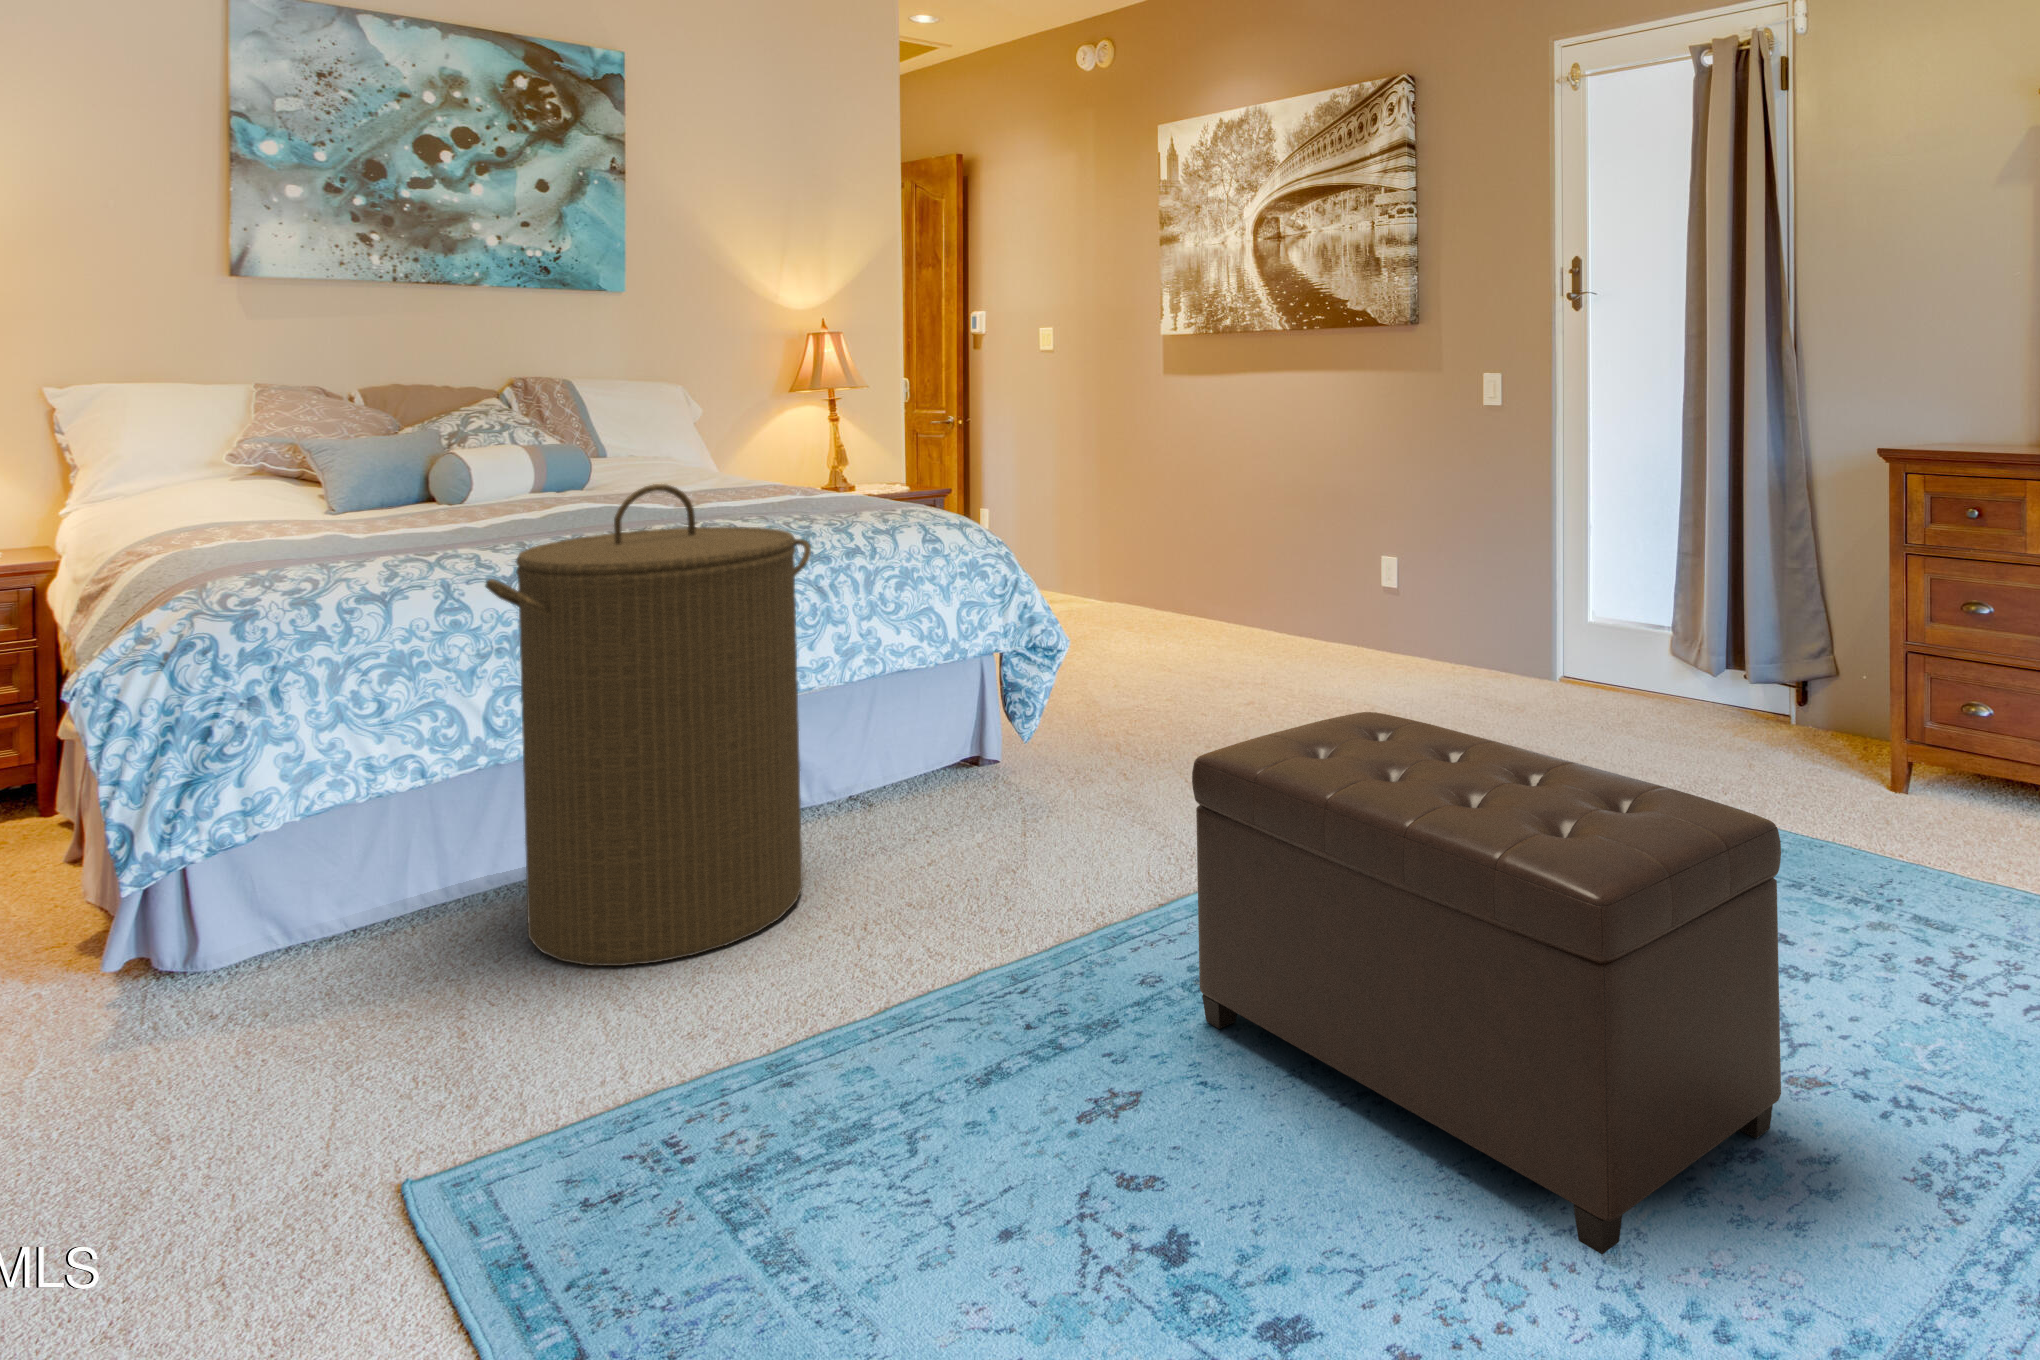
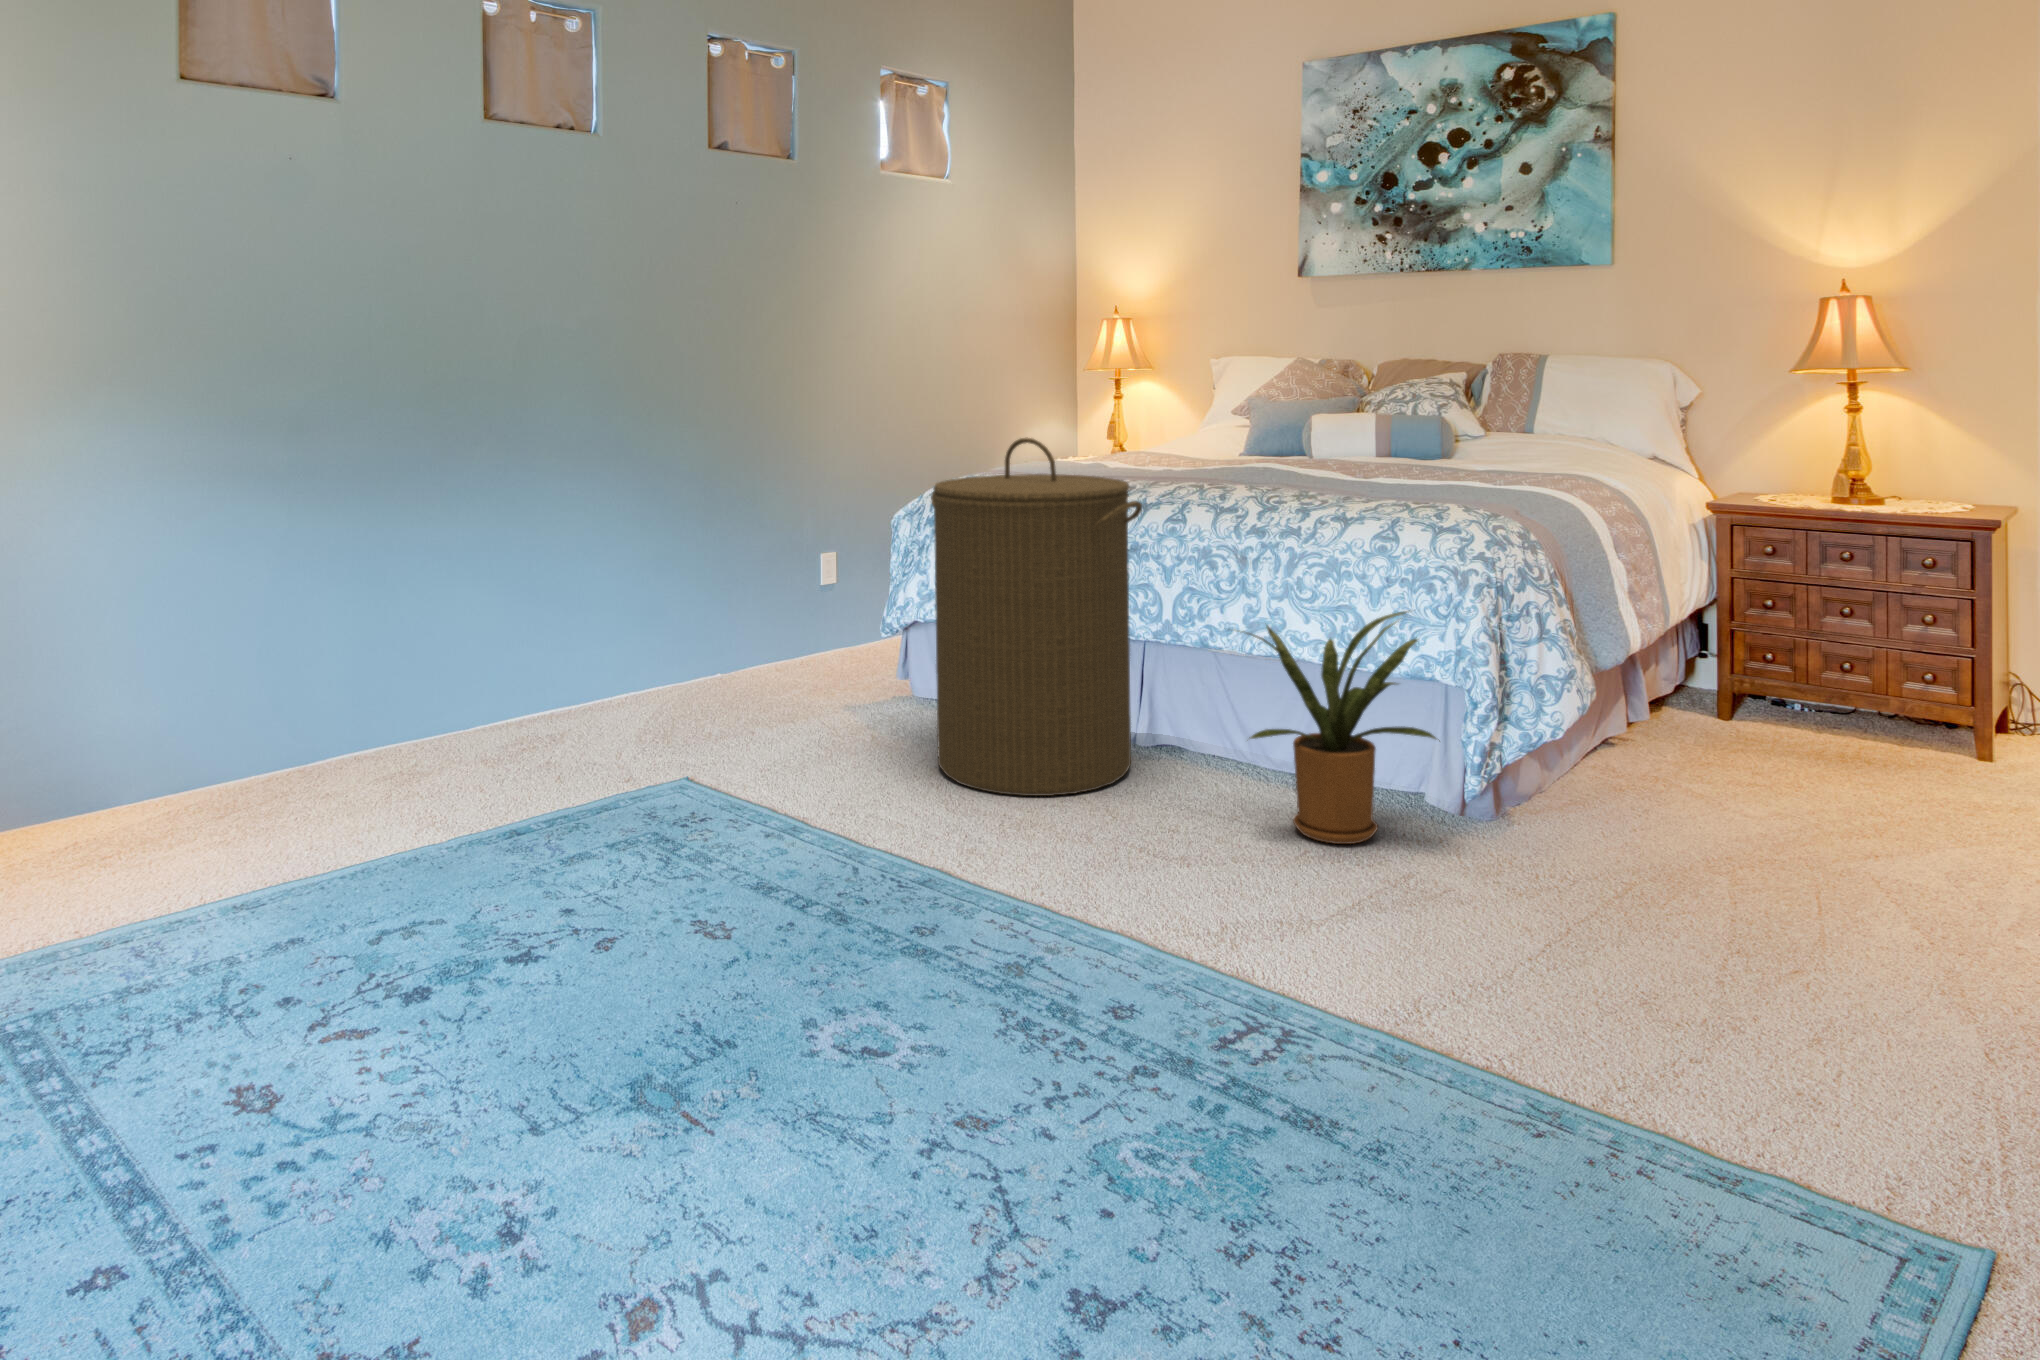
house plant: none [913,585,1050,813] -> present [1247,611,1440,844]
ottoman: present [1192,712,1781,1254] -> none [369,714,982,1259]

